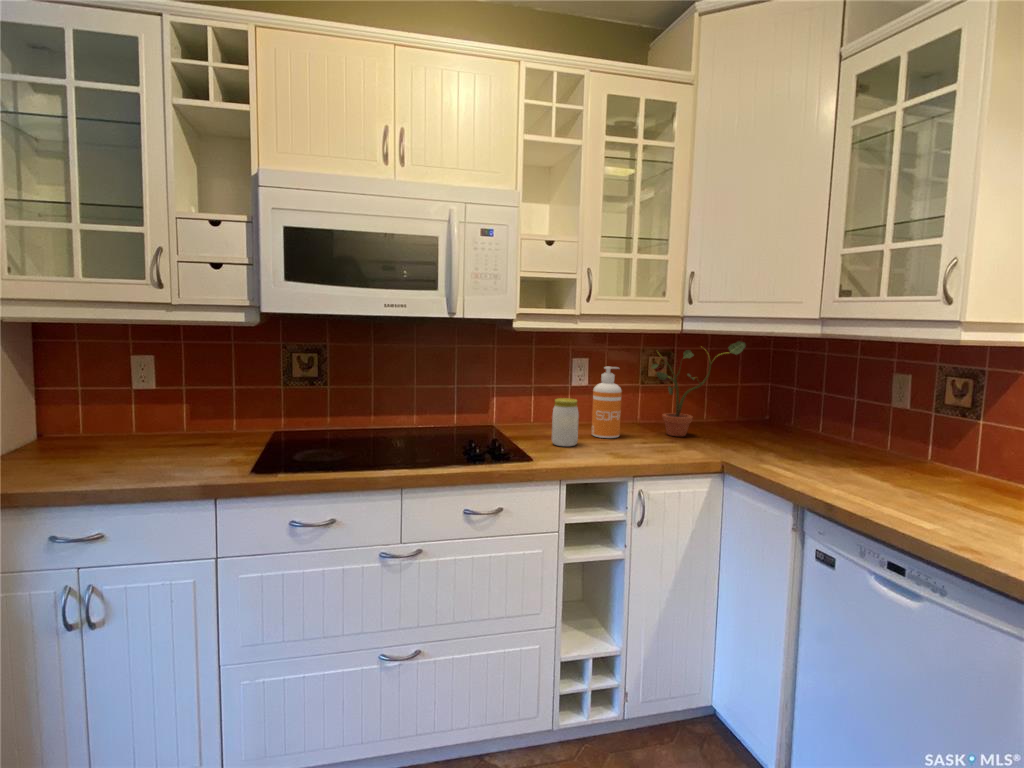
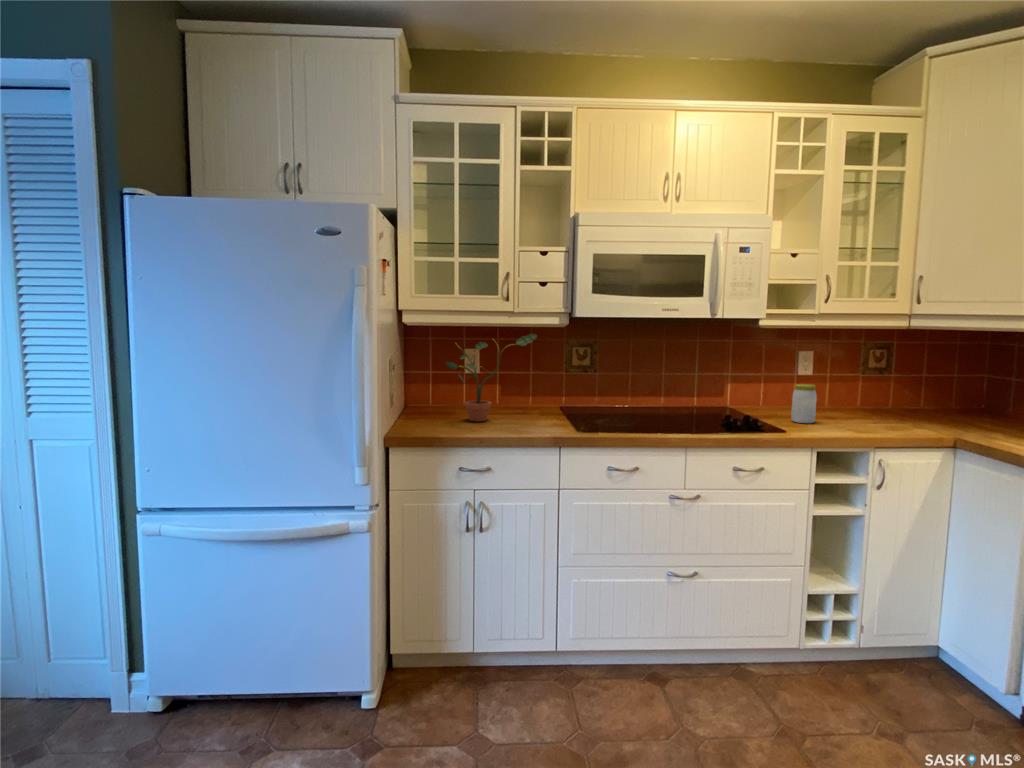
potted plant: present [651,342,745,436] -> present [446,334,537,421]
soap dispenser: present [592,367,622,438] -> none [822,358,851,419]

